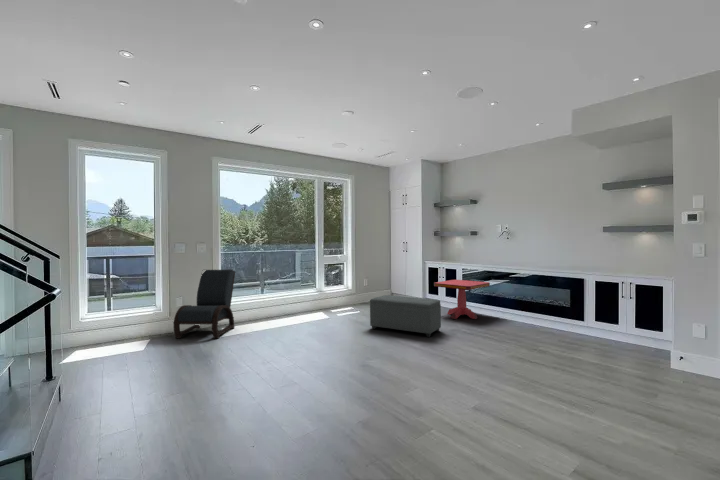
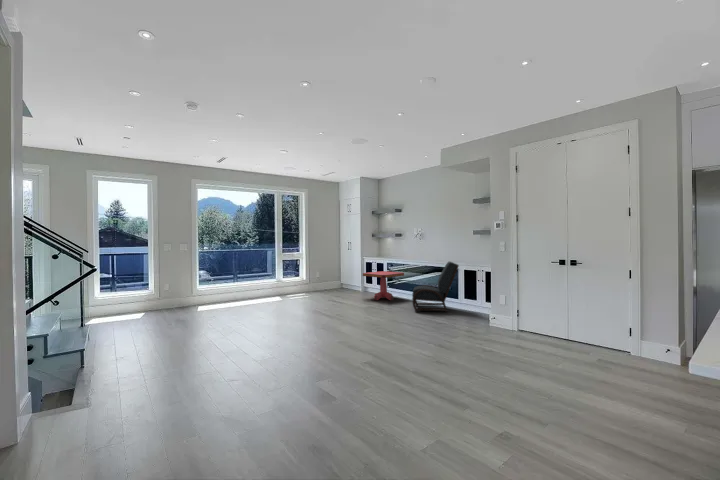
lounge chair: present [173,270,235,338] -> present [412,262,459,312]
ottoman: present [370,295,441,337] -> none [307,282,358,310]

